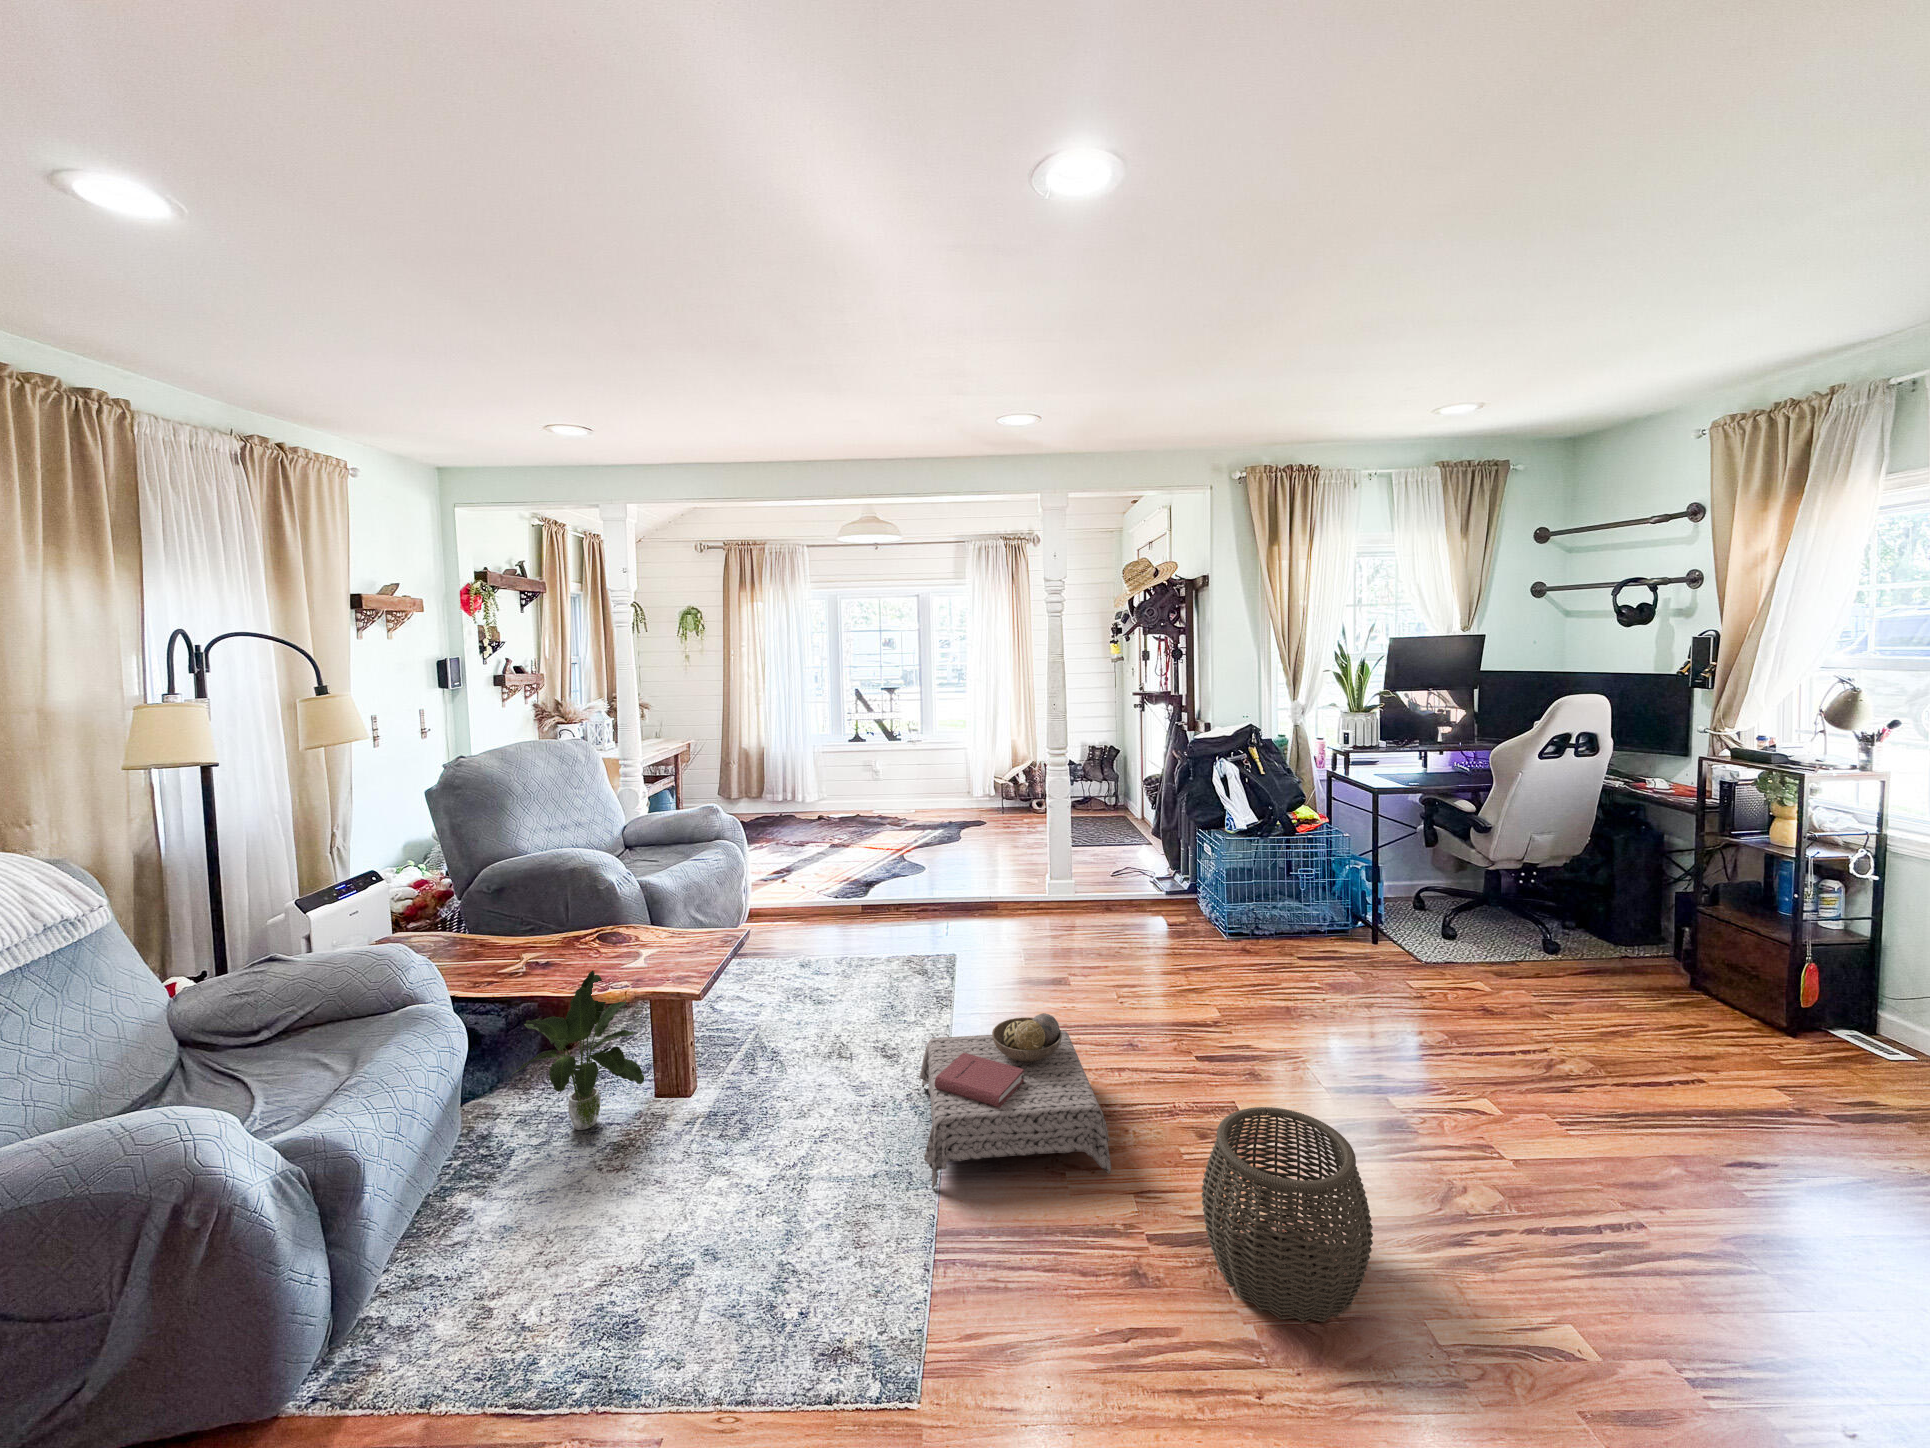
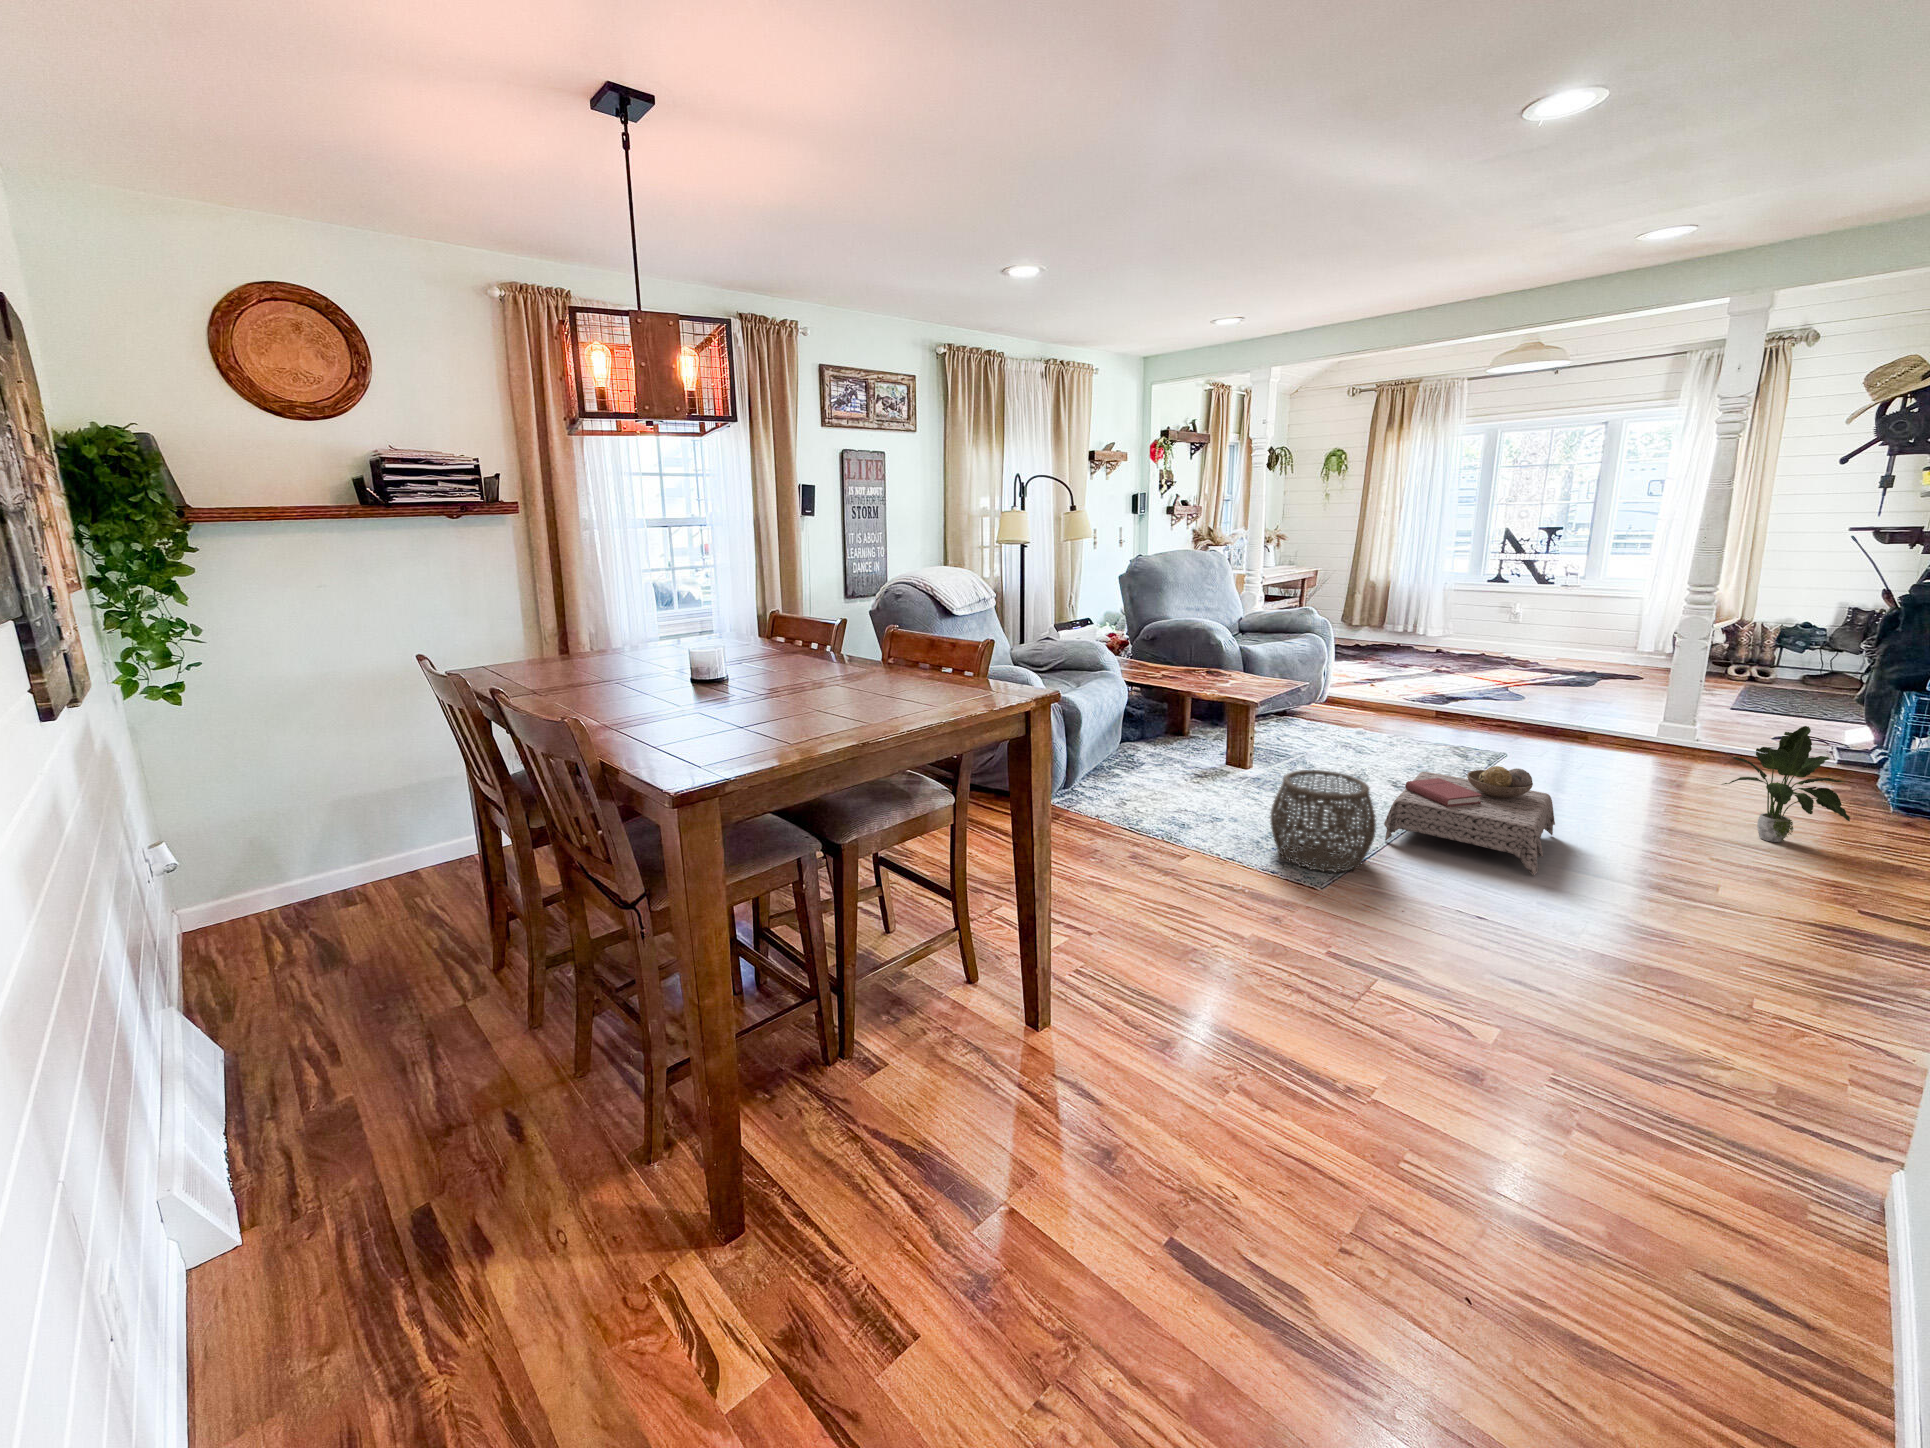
potted plant: present [514,970,644,1130] -> present [1722,726,1850,842]
woven basket: present [1201,1107,1373,1323] -> present [1270,770,1376,872]

